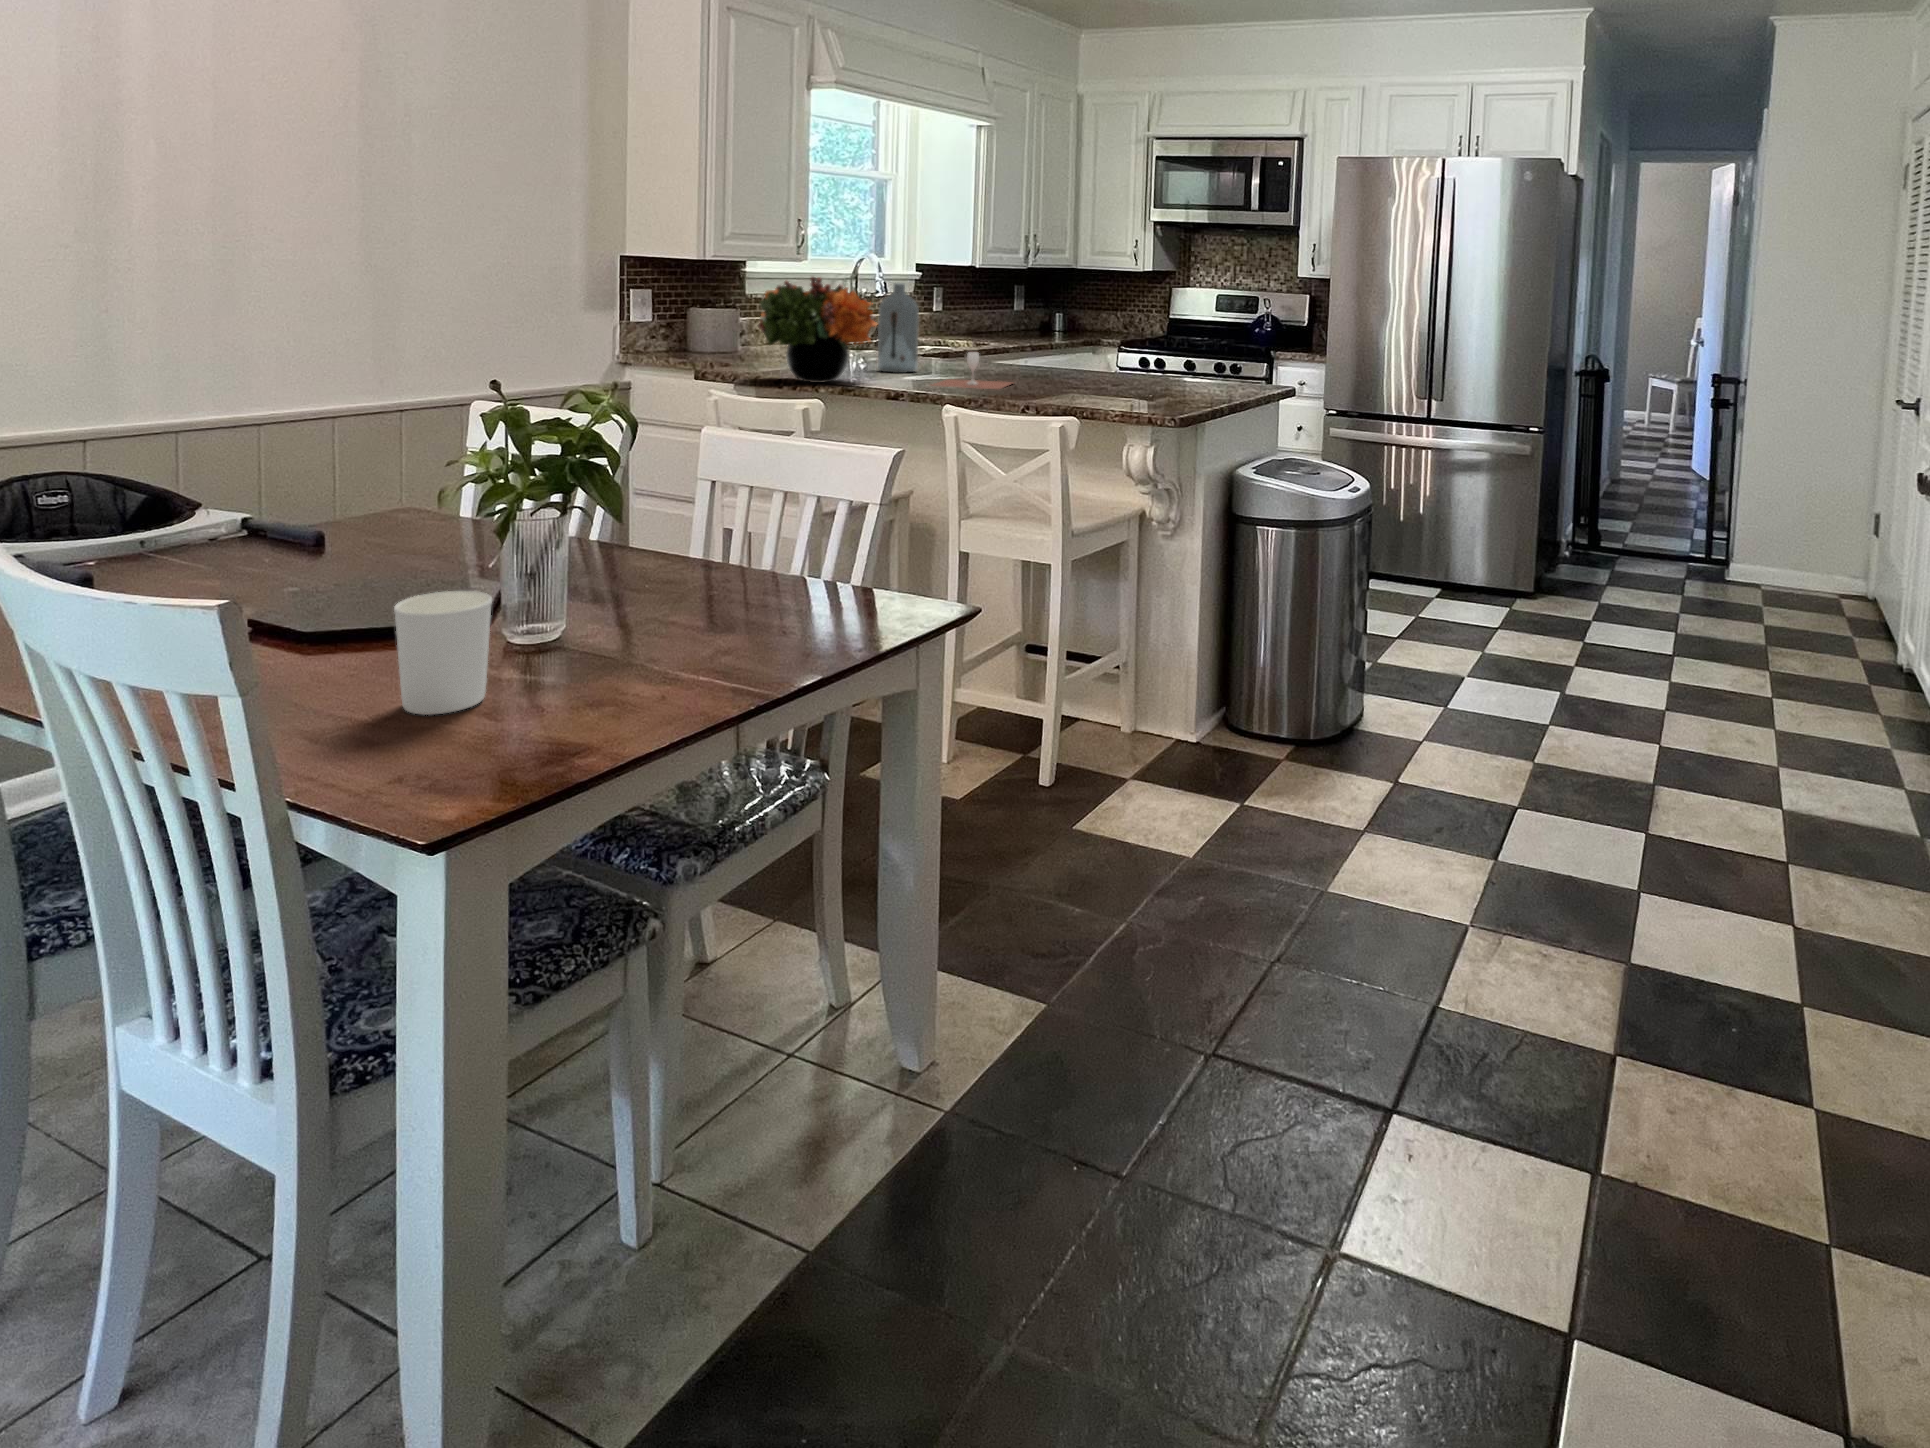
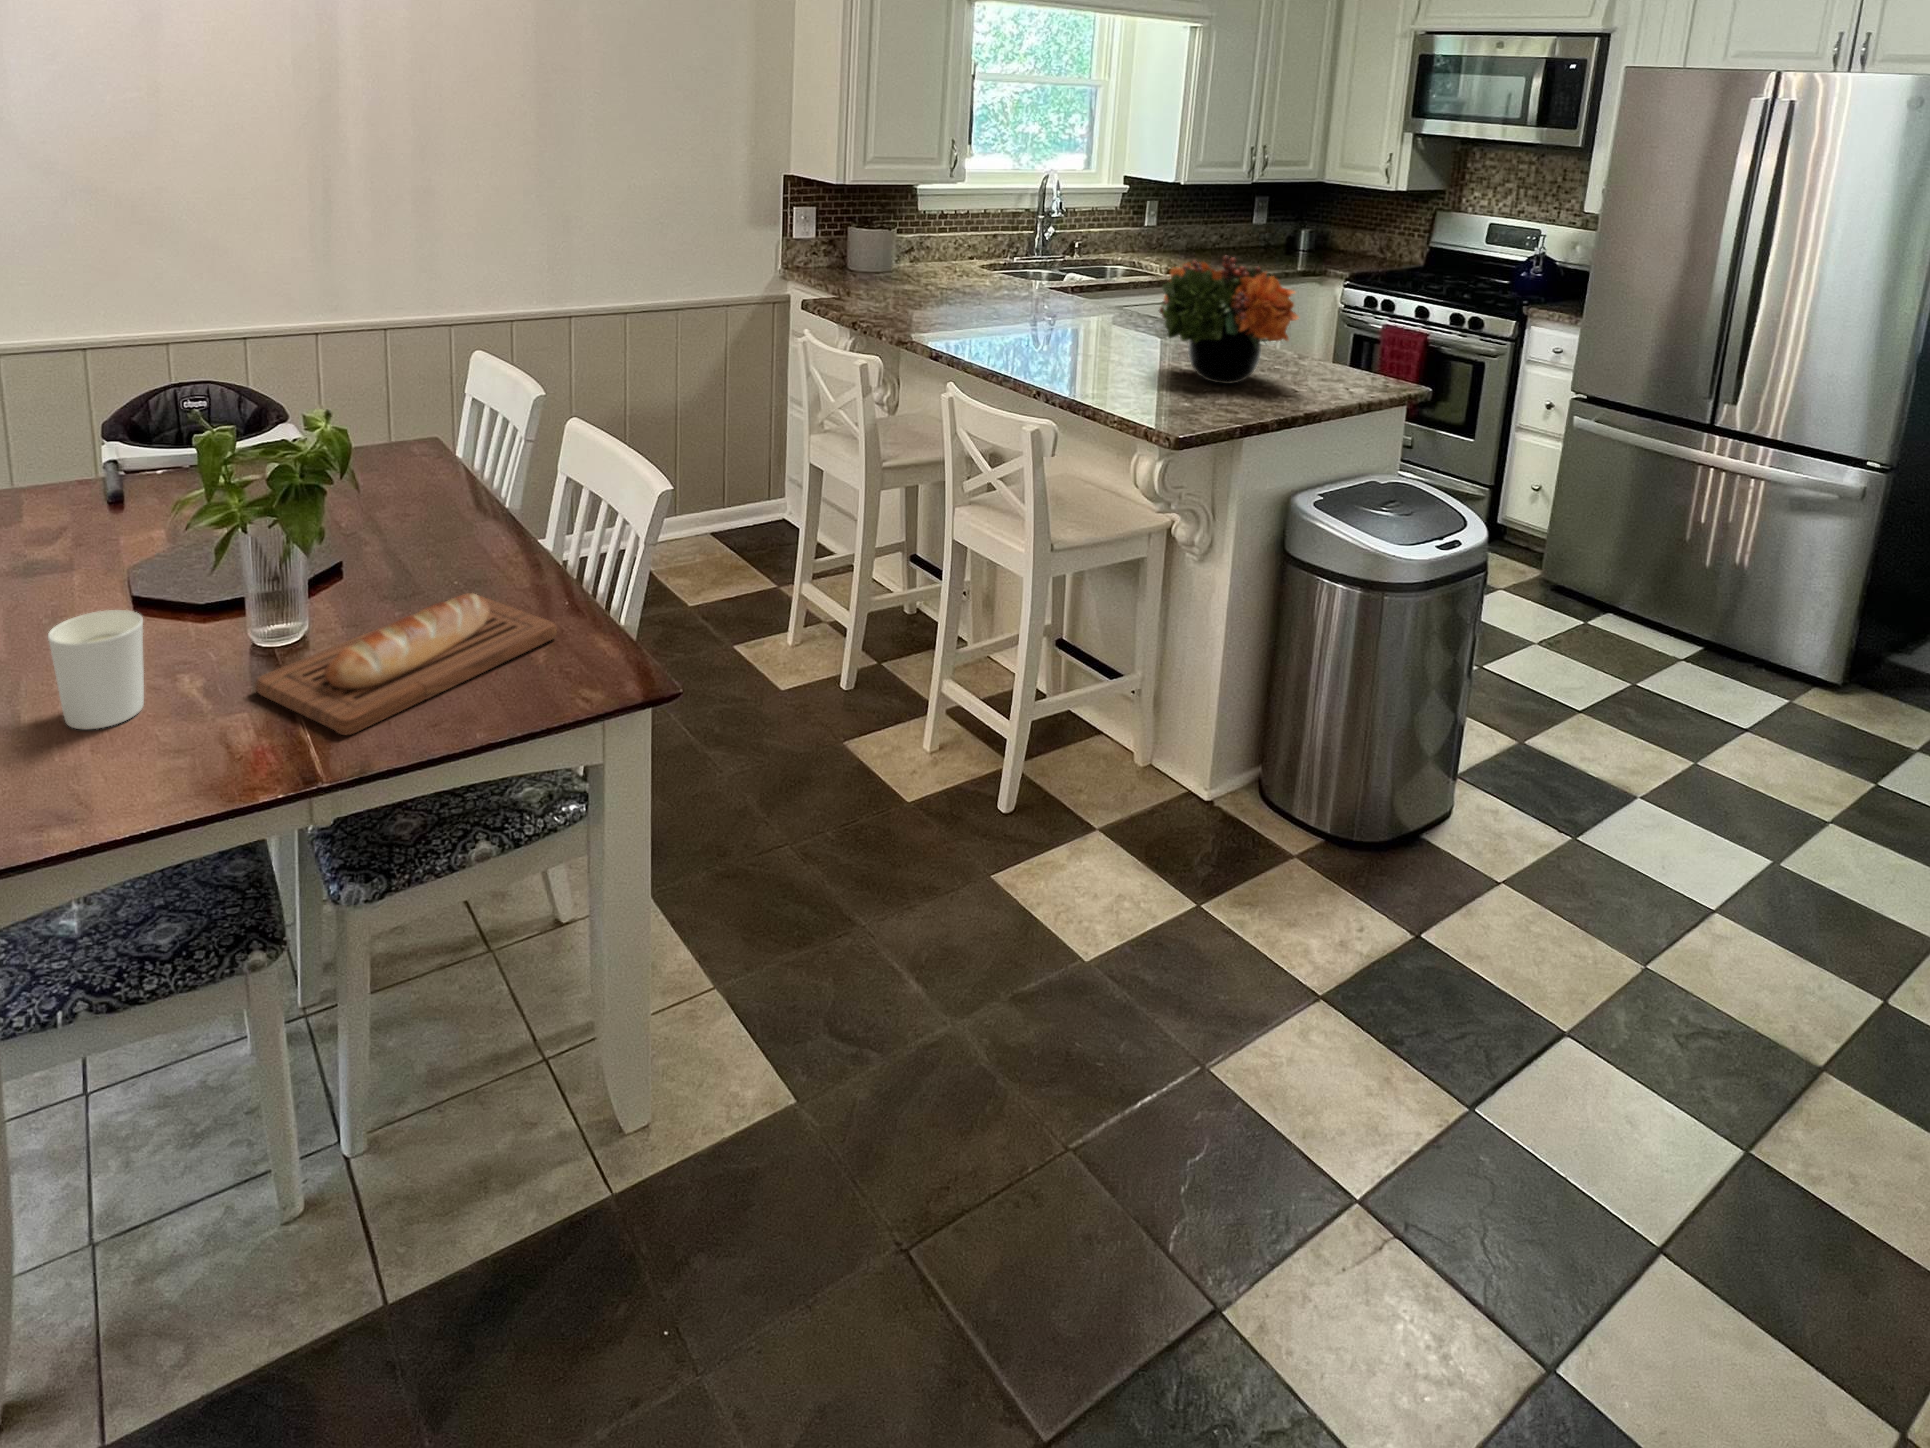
flower arrangement: present [758,277,877,383] -> present [1159,256,1298,384]
bottle: present [878,283,919,373] -> none [1007,214,1052,310]
wine glass: present [933,352,1012,389] -> none [1008,303,1114,351]
bread loaf: none [583,569,813,673] -> present [255,593,557,735]

